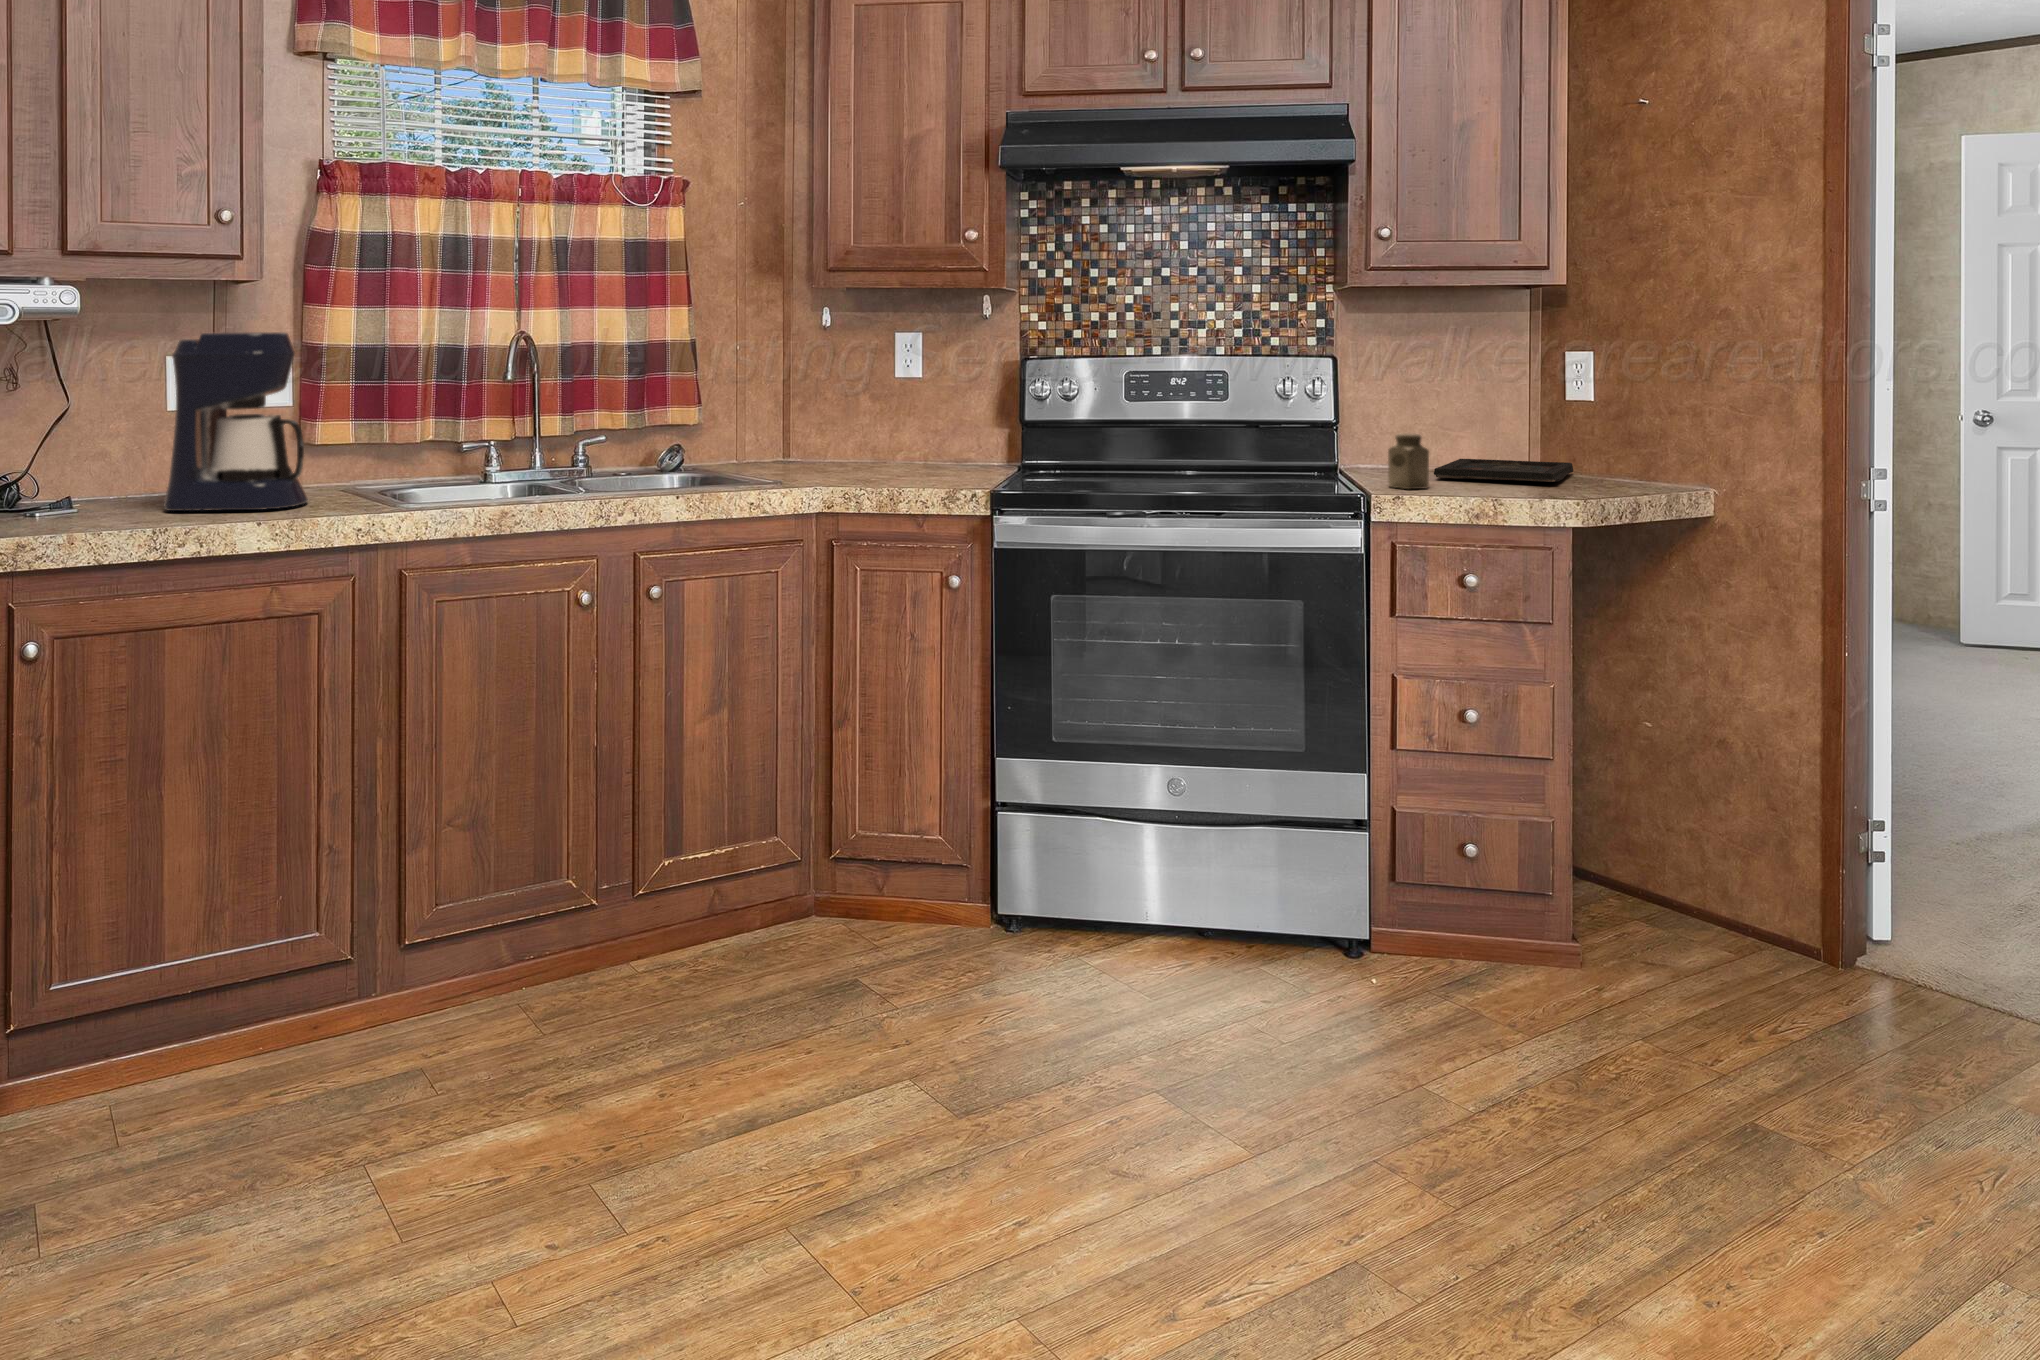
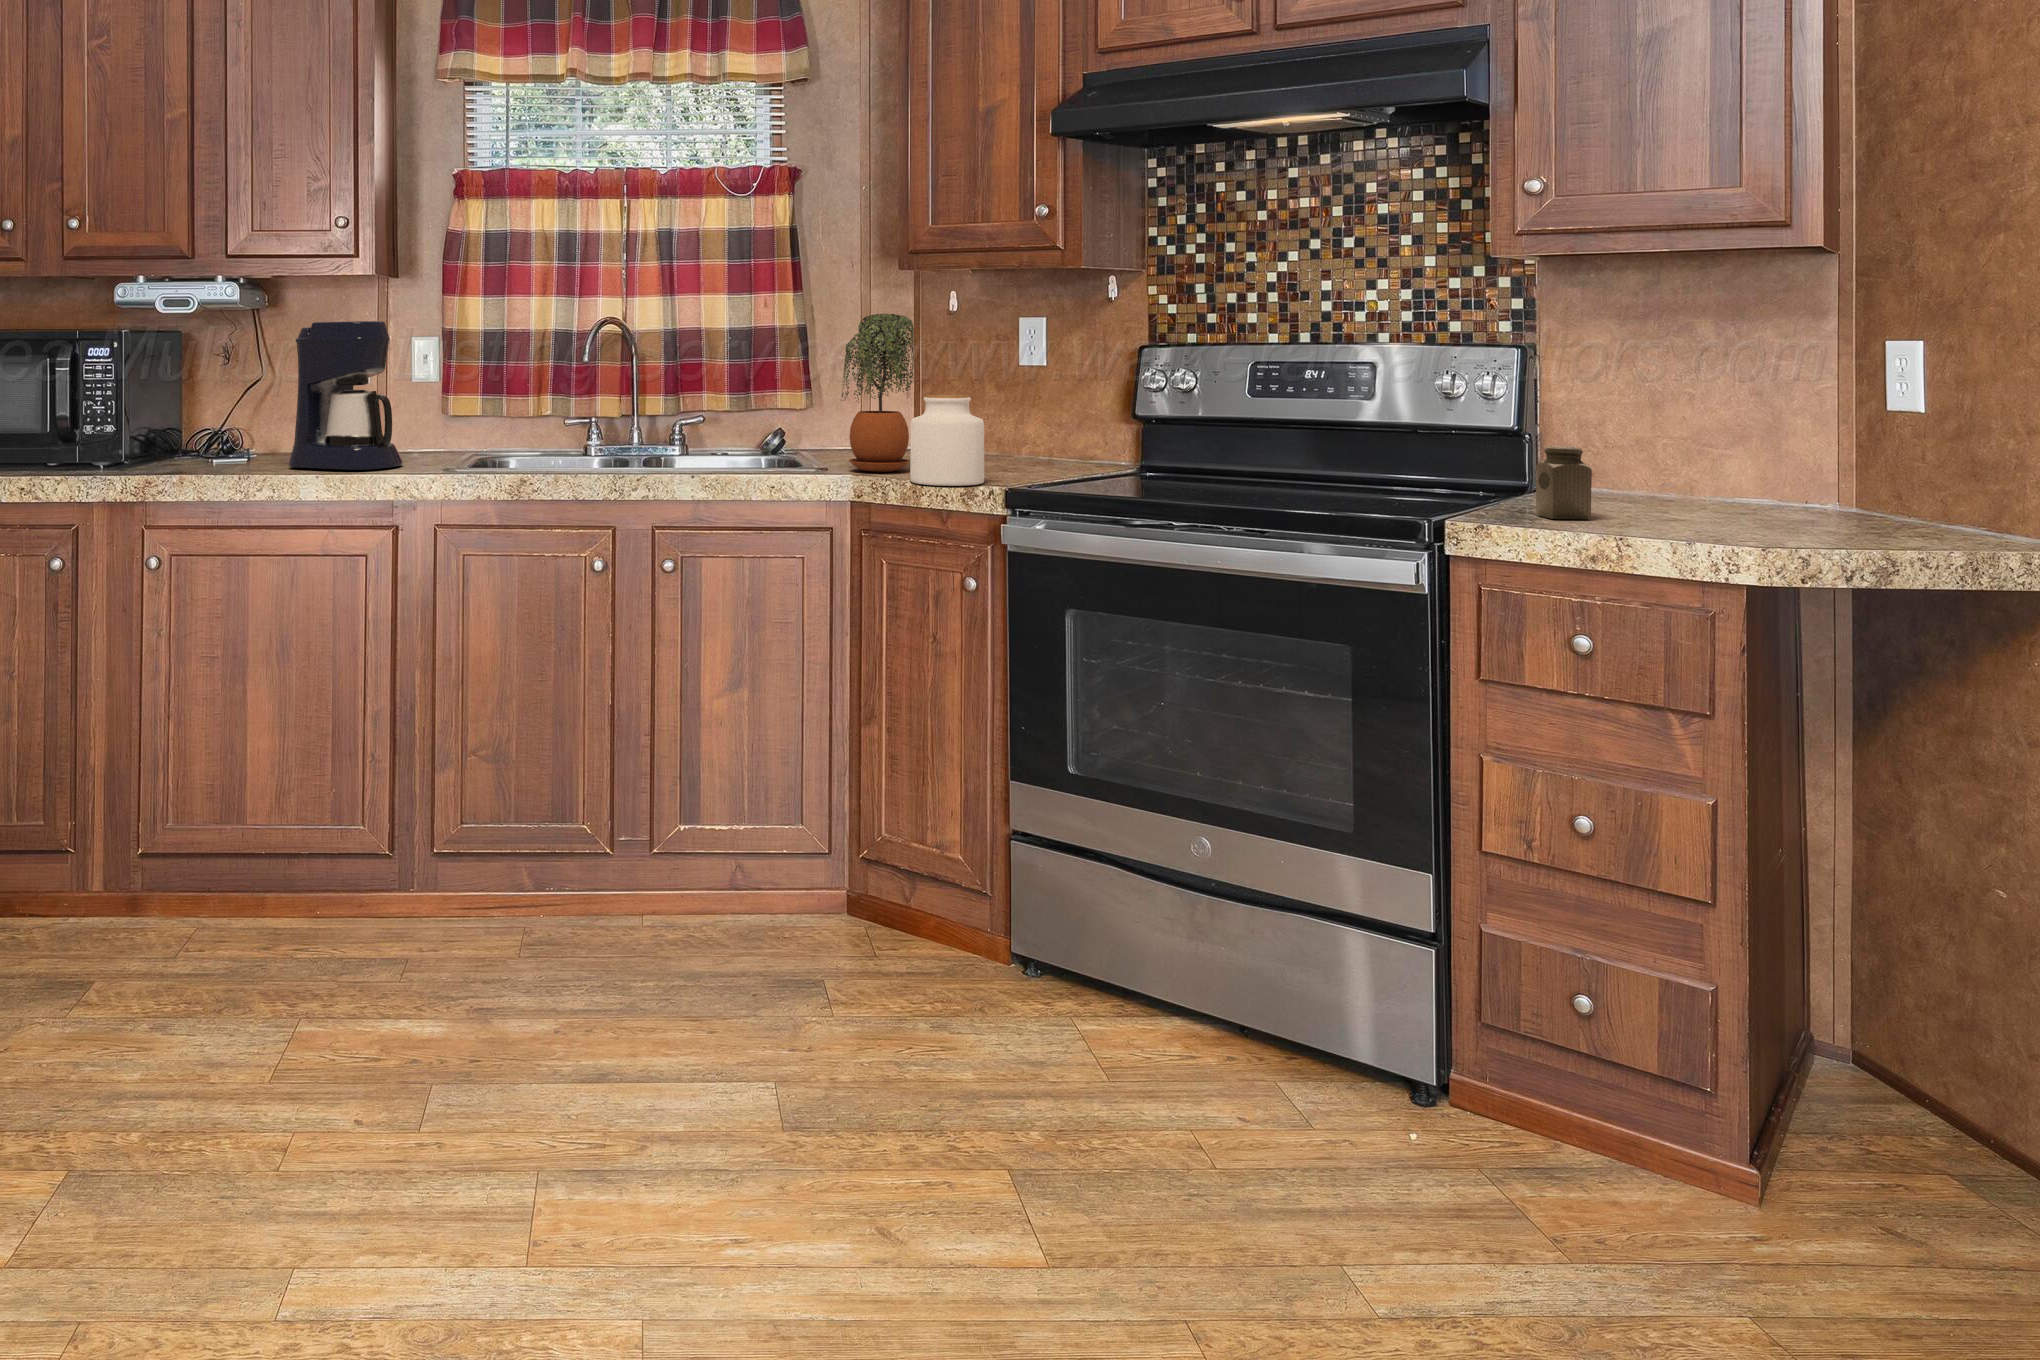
potted plant: none [785,327,855,480] -> present [841,314,914,472]
jar: none [884,404,952,490] -> present [910,394,984,486]
tray: present [1434,459,1573,482] -> none [1643,487,1920,522]

